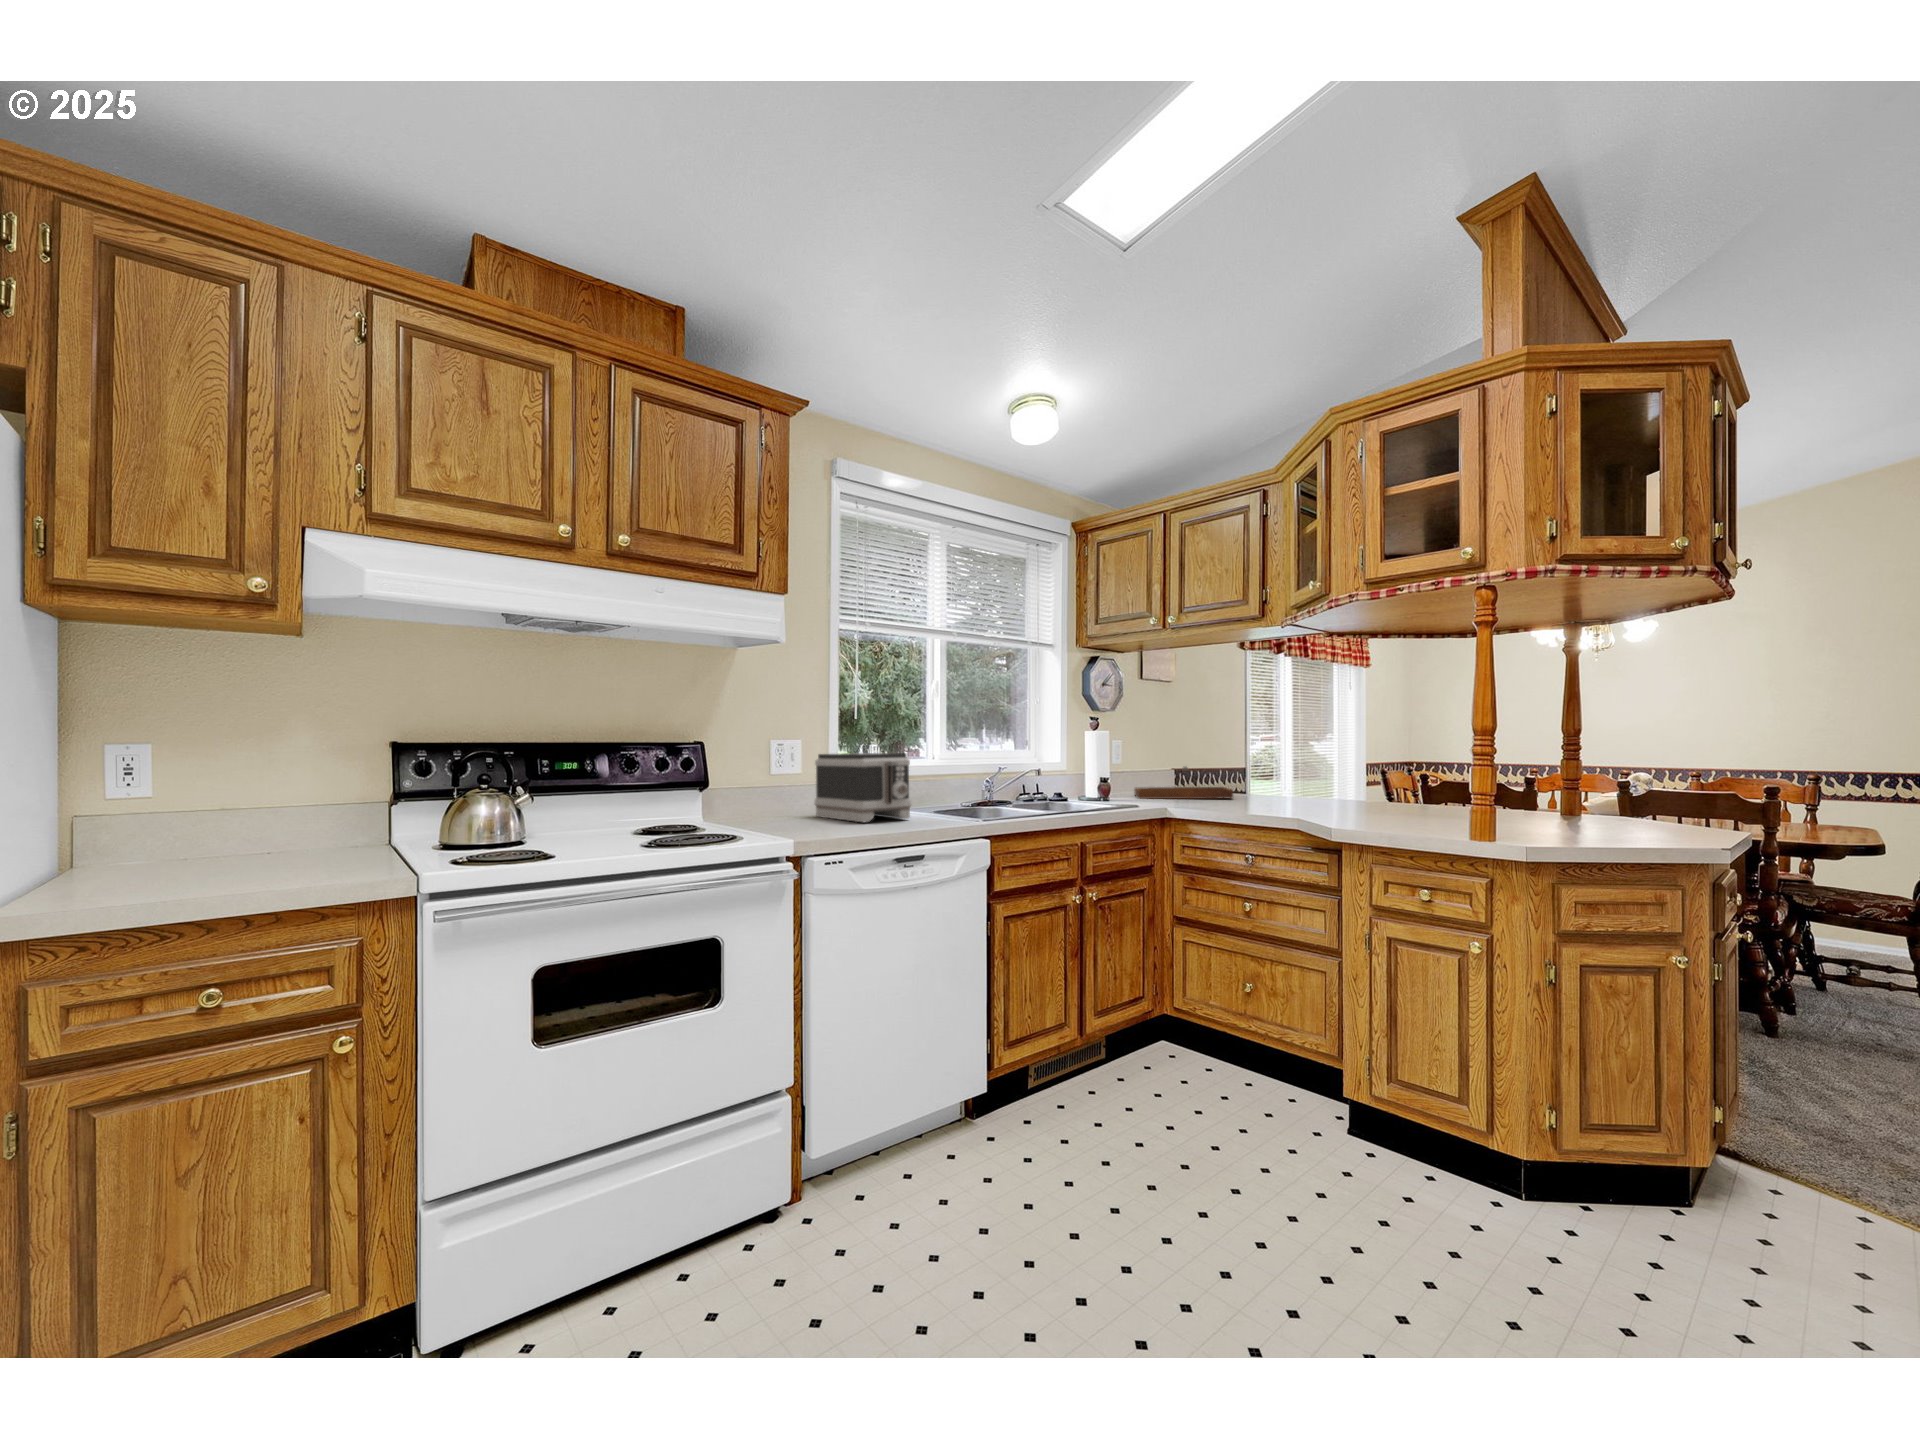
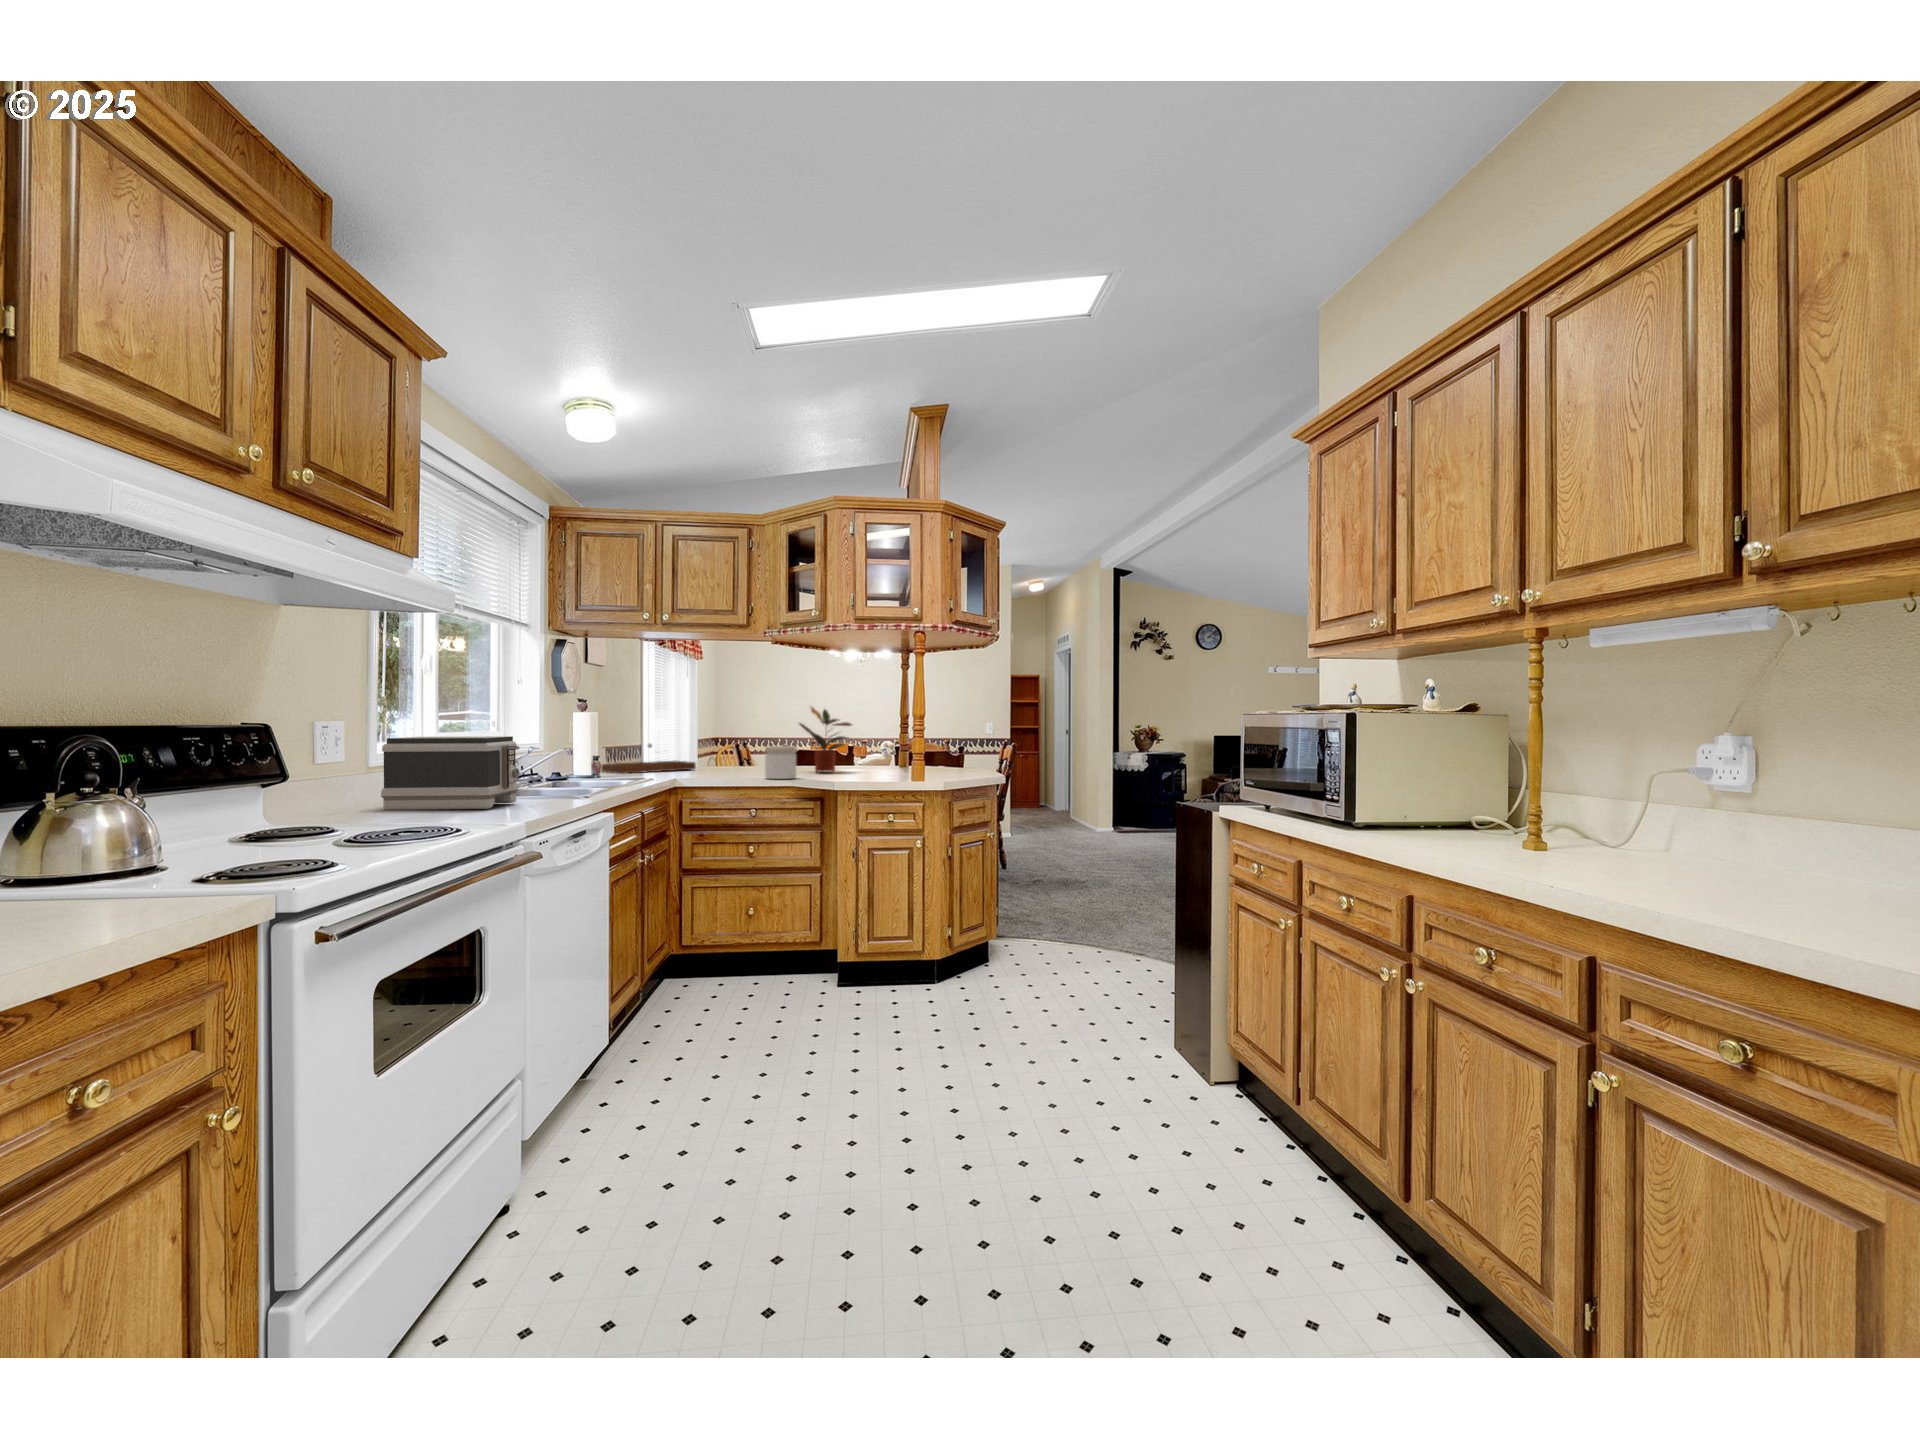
potted plant: none [1350,716,1439,812] -> present [800,707,852,772]
jar: none [1264,771,1310,817] -> present [765,746,797,780]

